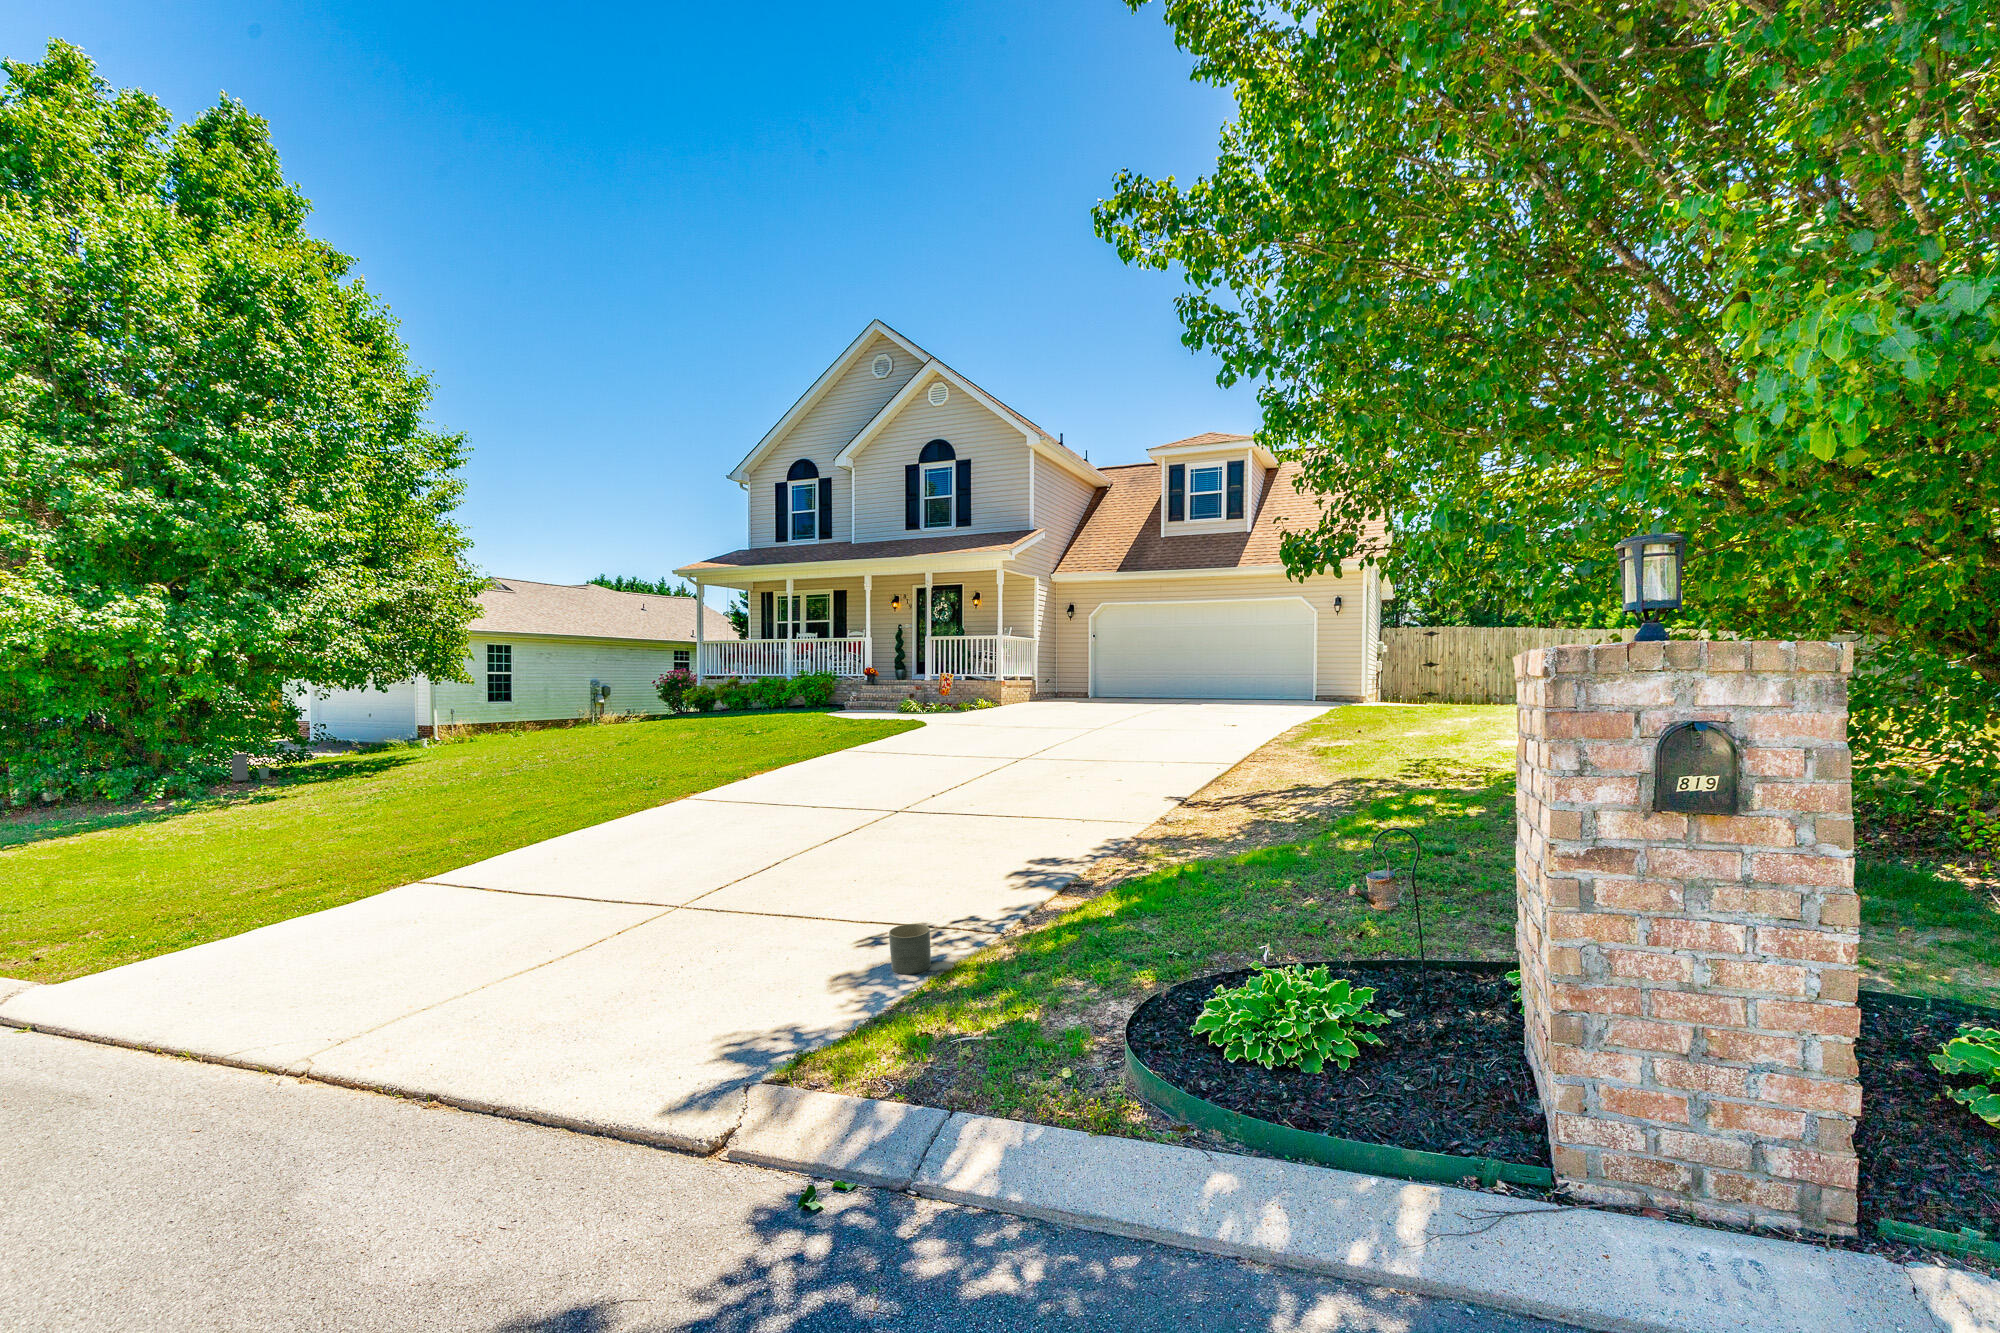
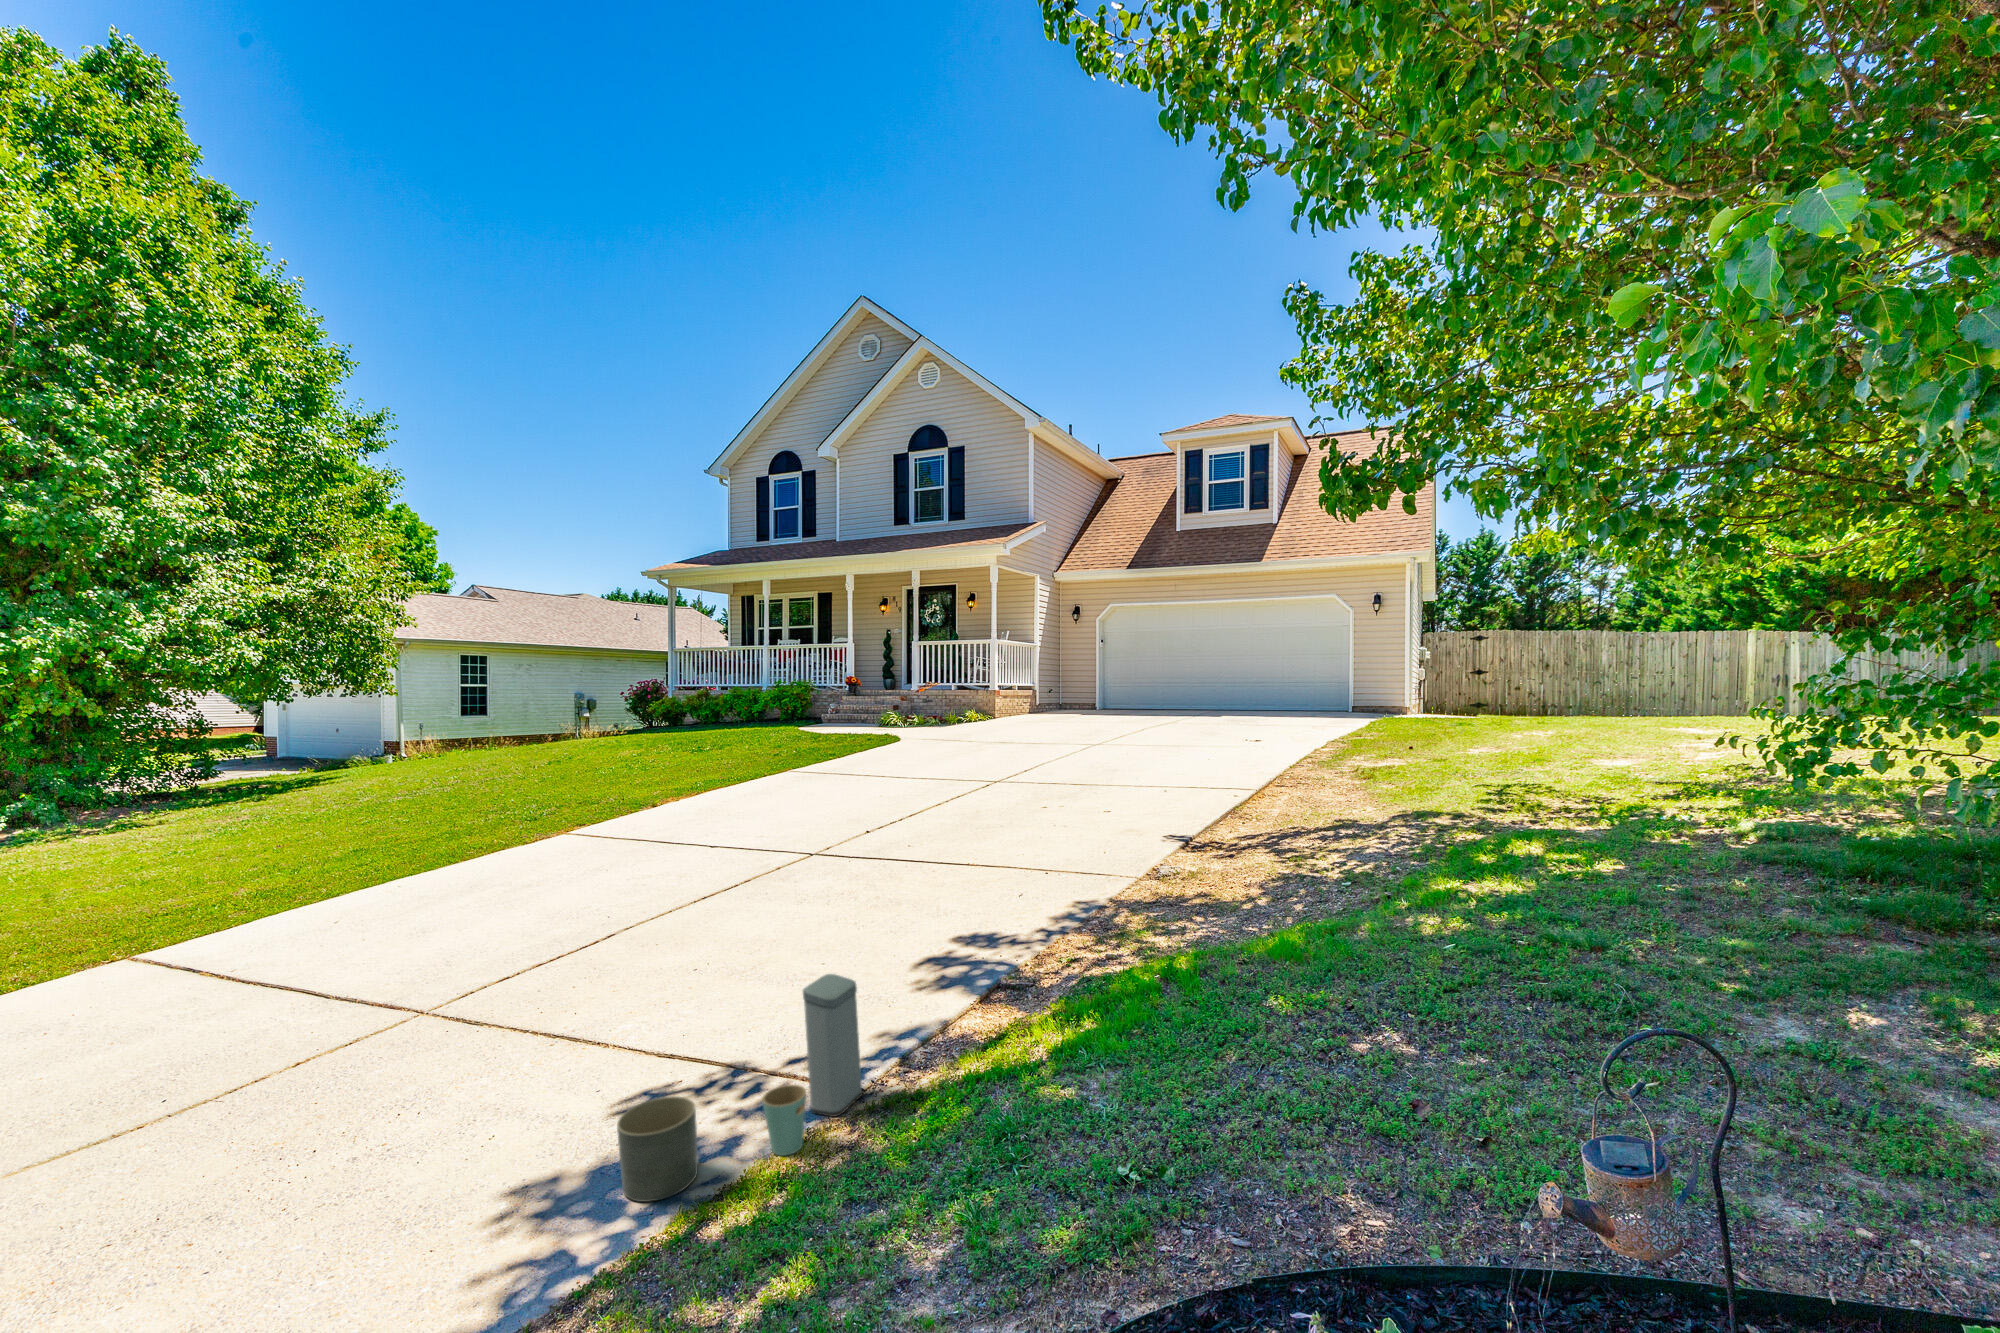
trash can: present [232,754,269,782] -> present [762,974,862,1156]

